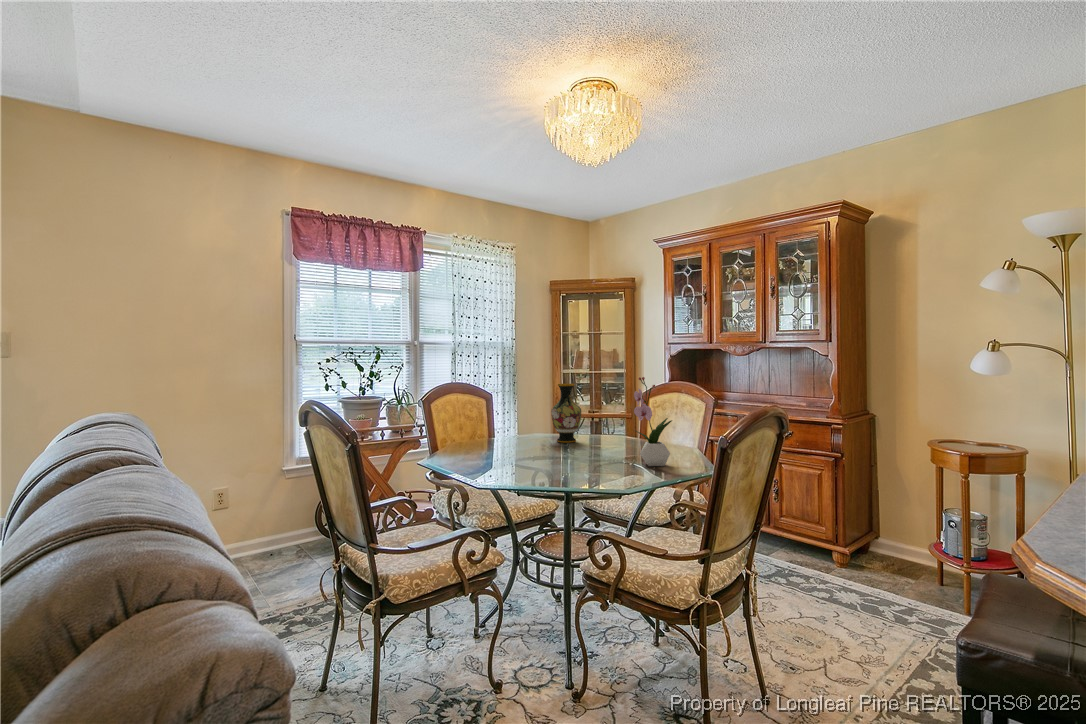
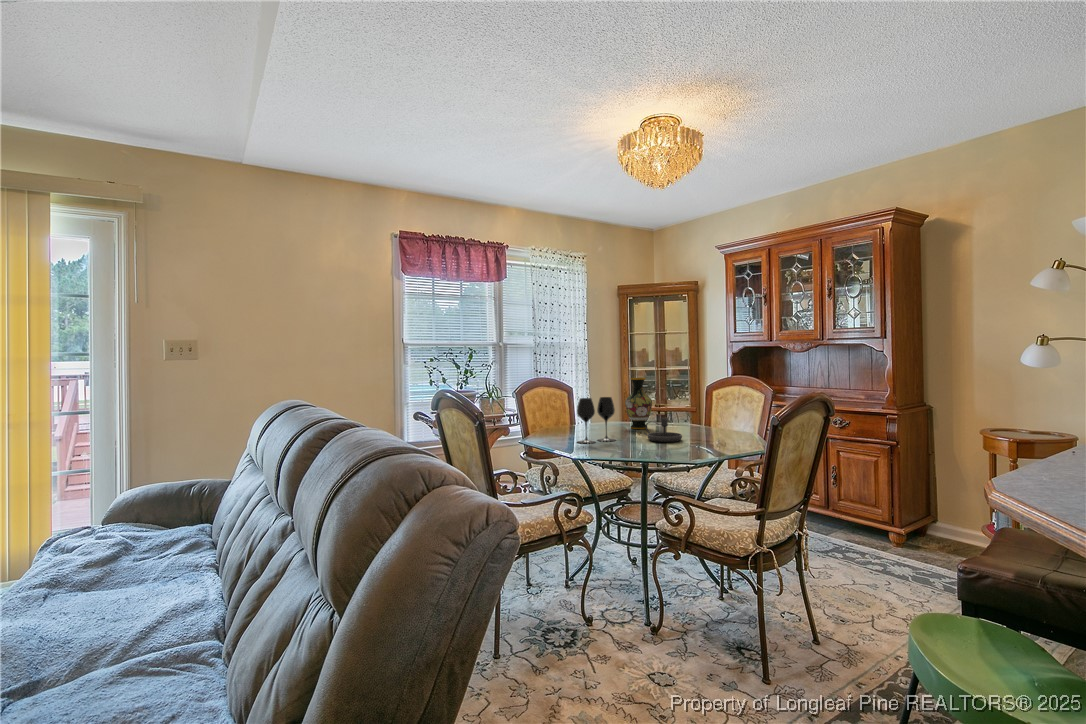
flower arrangement: present [634,377,672,466] -> none [700,371,734,446]
wine glass: none [490,407,537,463] -> present [577,397,615,443]
candlestick: none [570,432,613,461] -> present [644,418,682,442]

